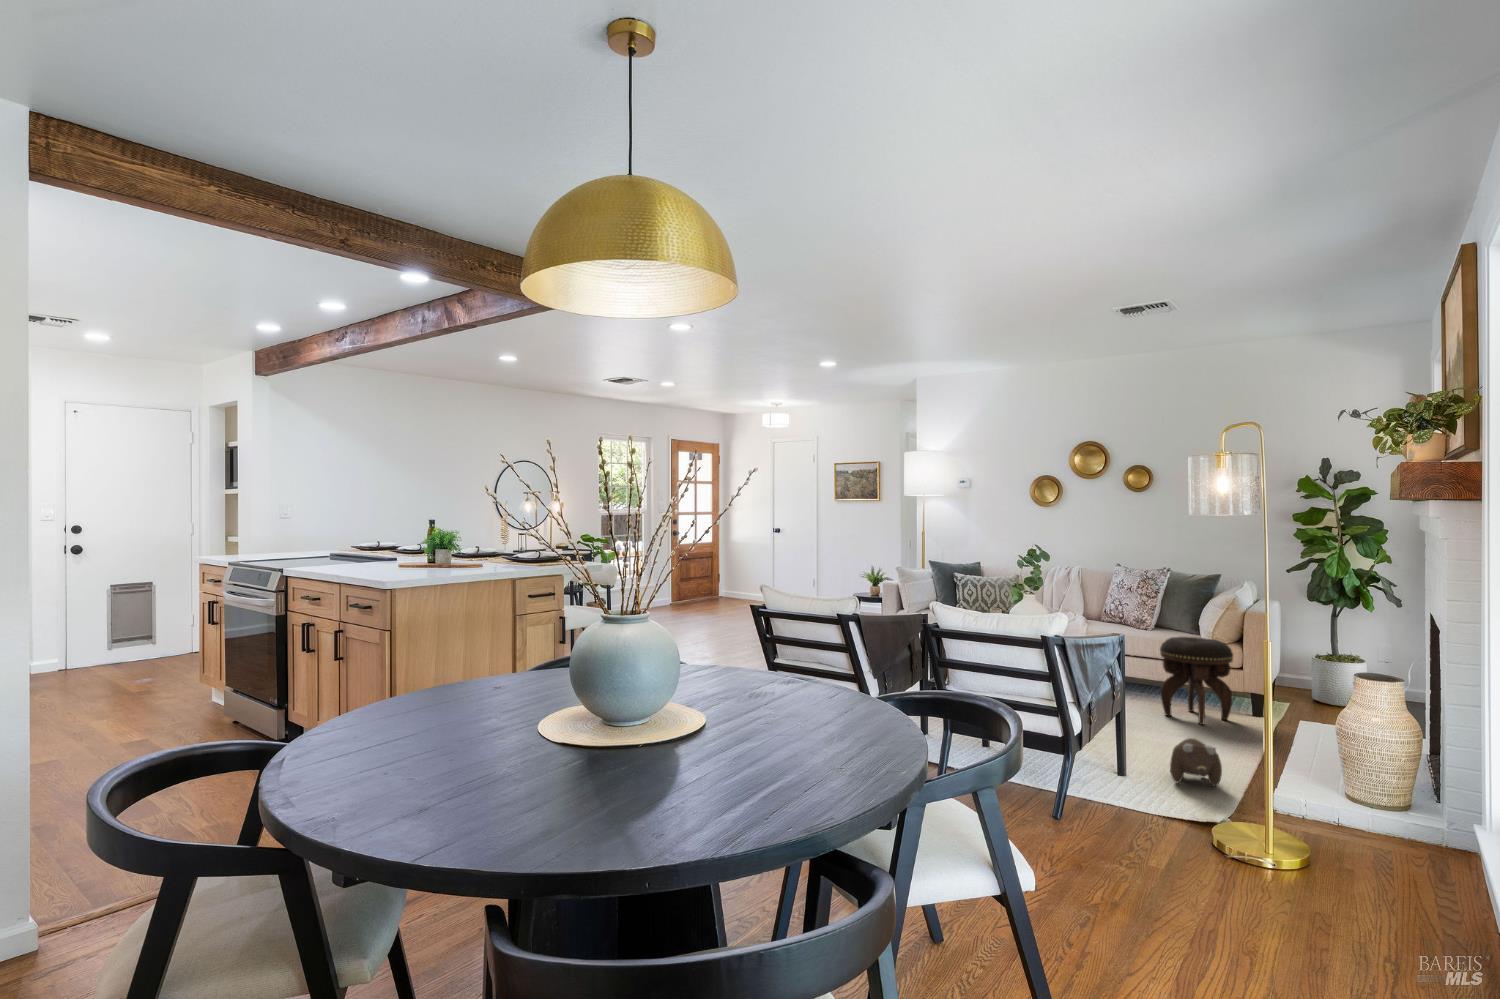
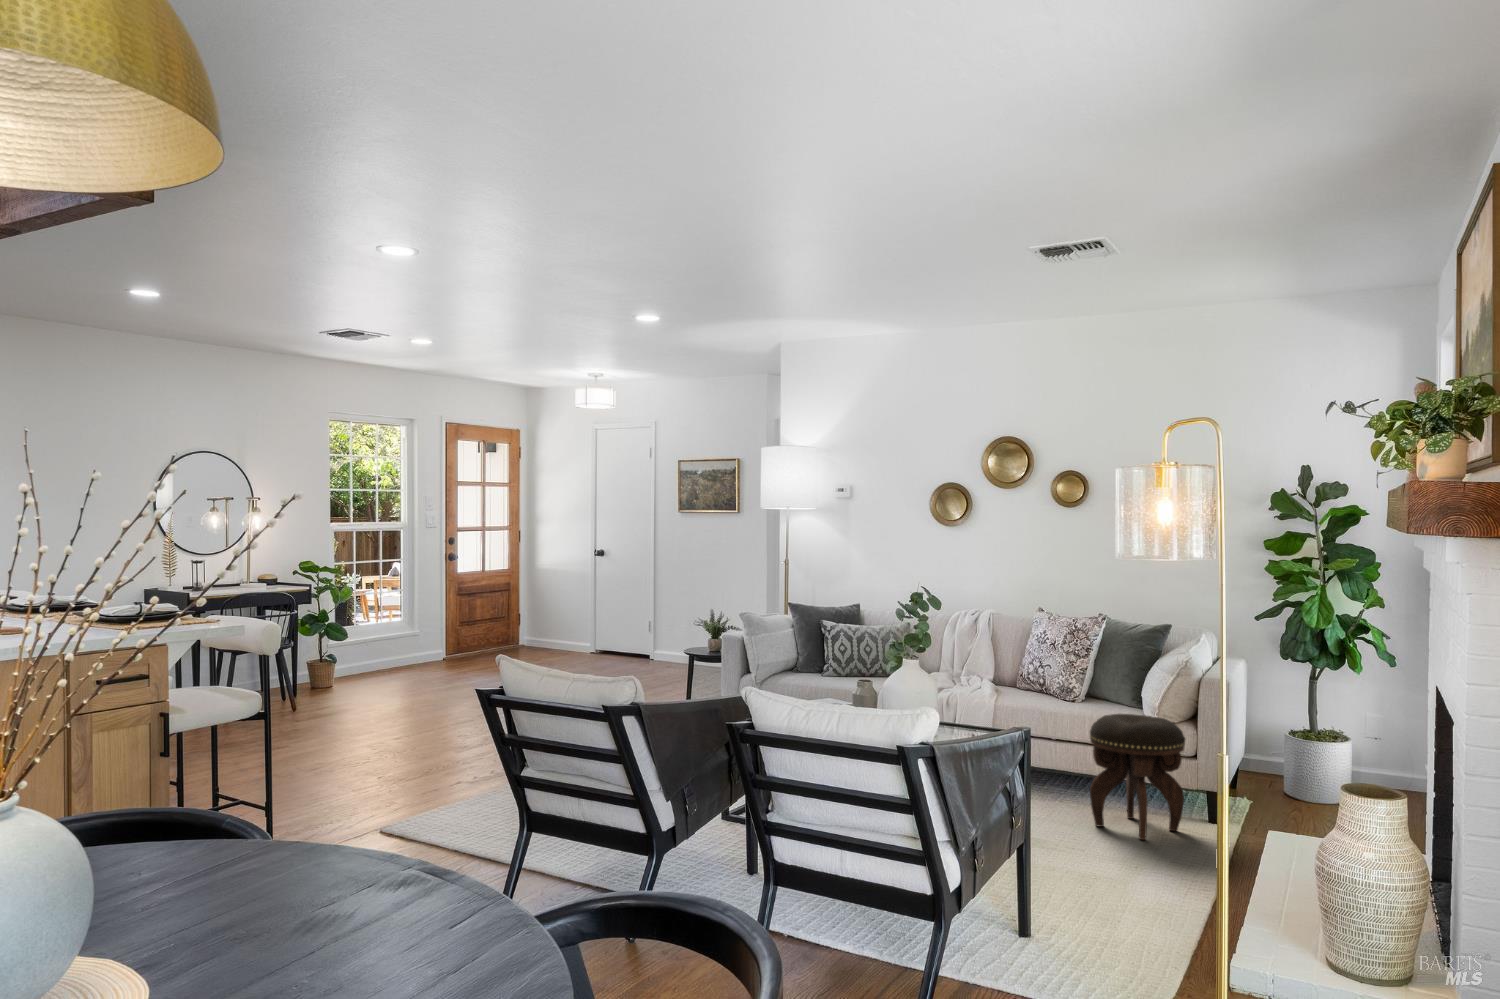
plush toy: present [1170,738,1222,786] -> none [1093,878,1163,949]

